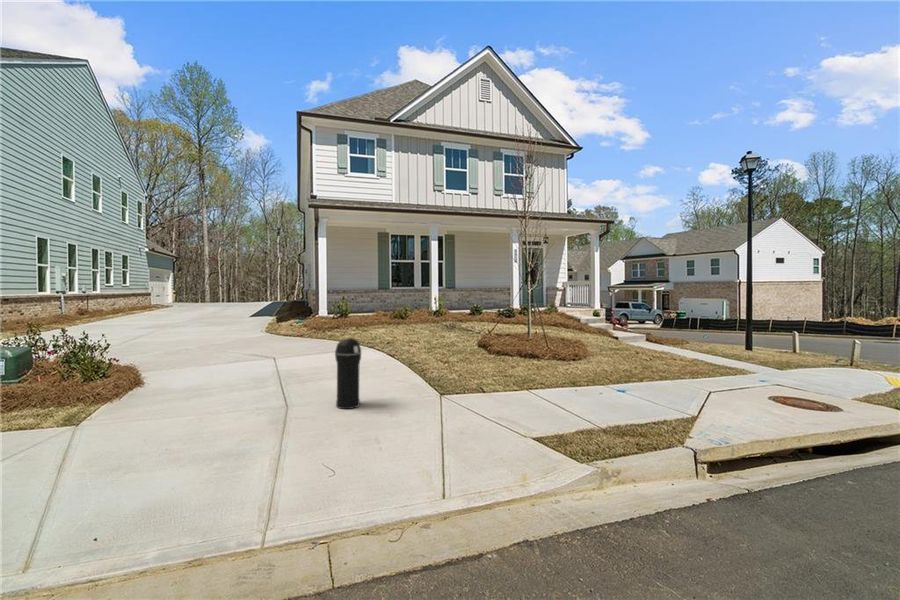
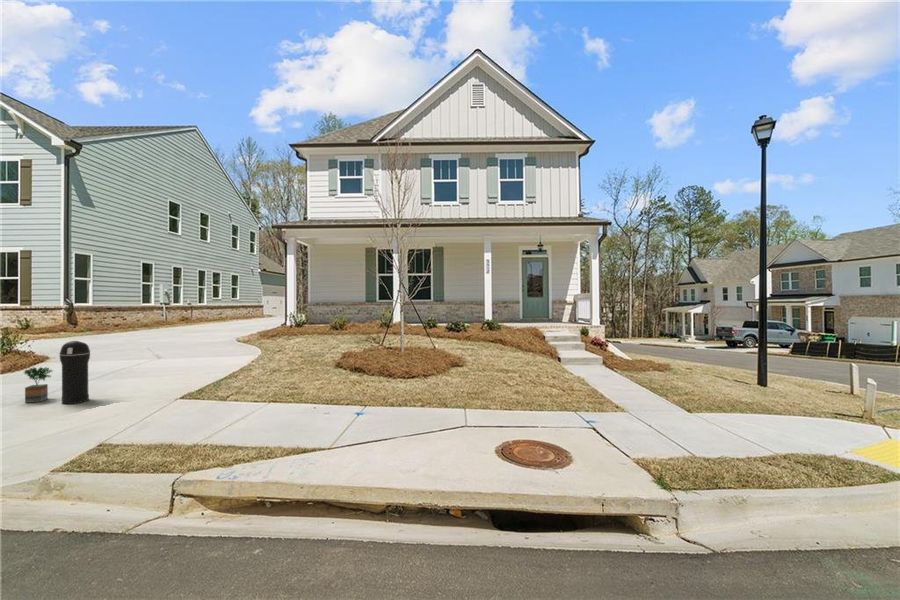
potted tree: none [286,370,316,413] -> present [24,367,52,403]

